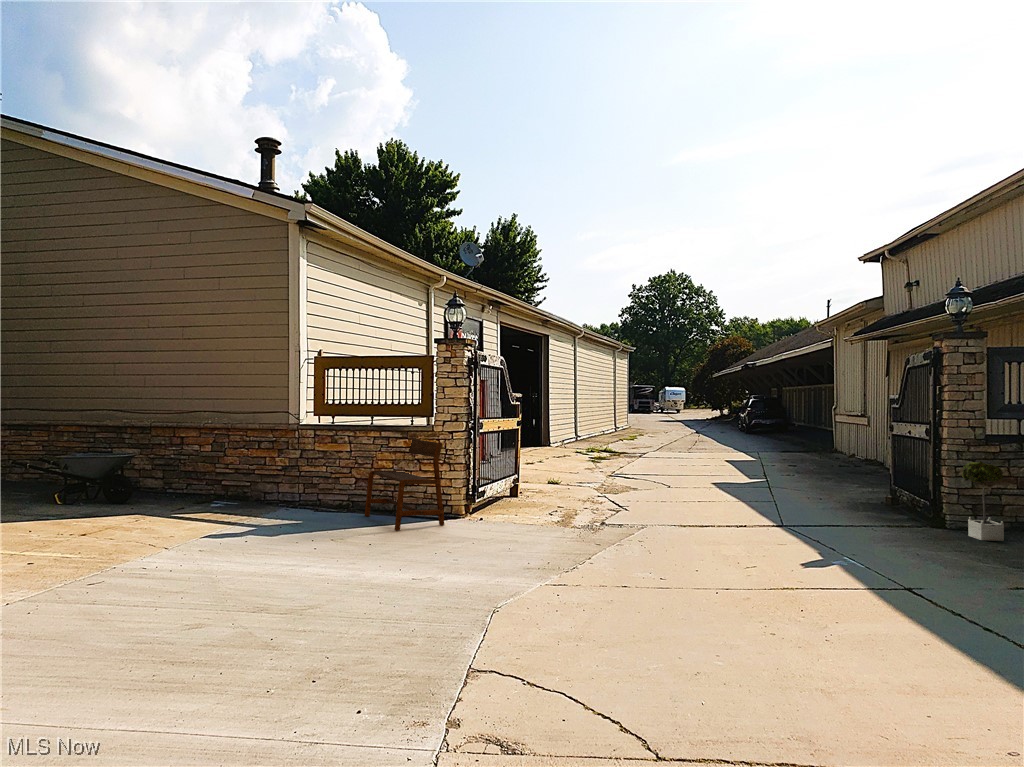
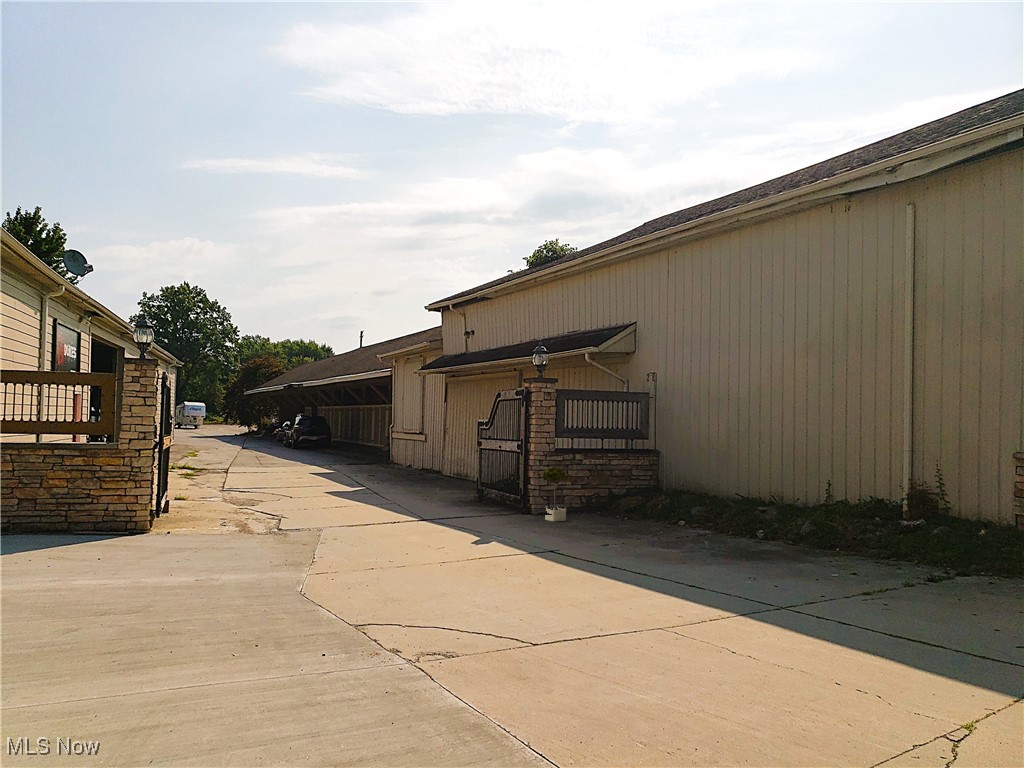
bench: present [365,439,444,531] -> none [36,455,141,545]

